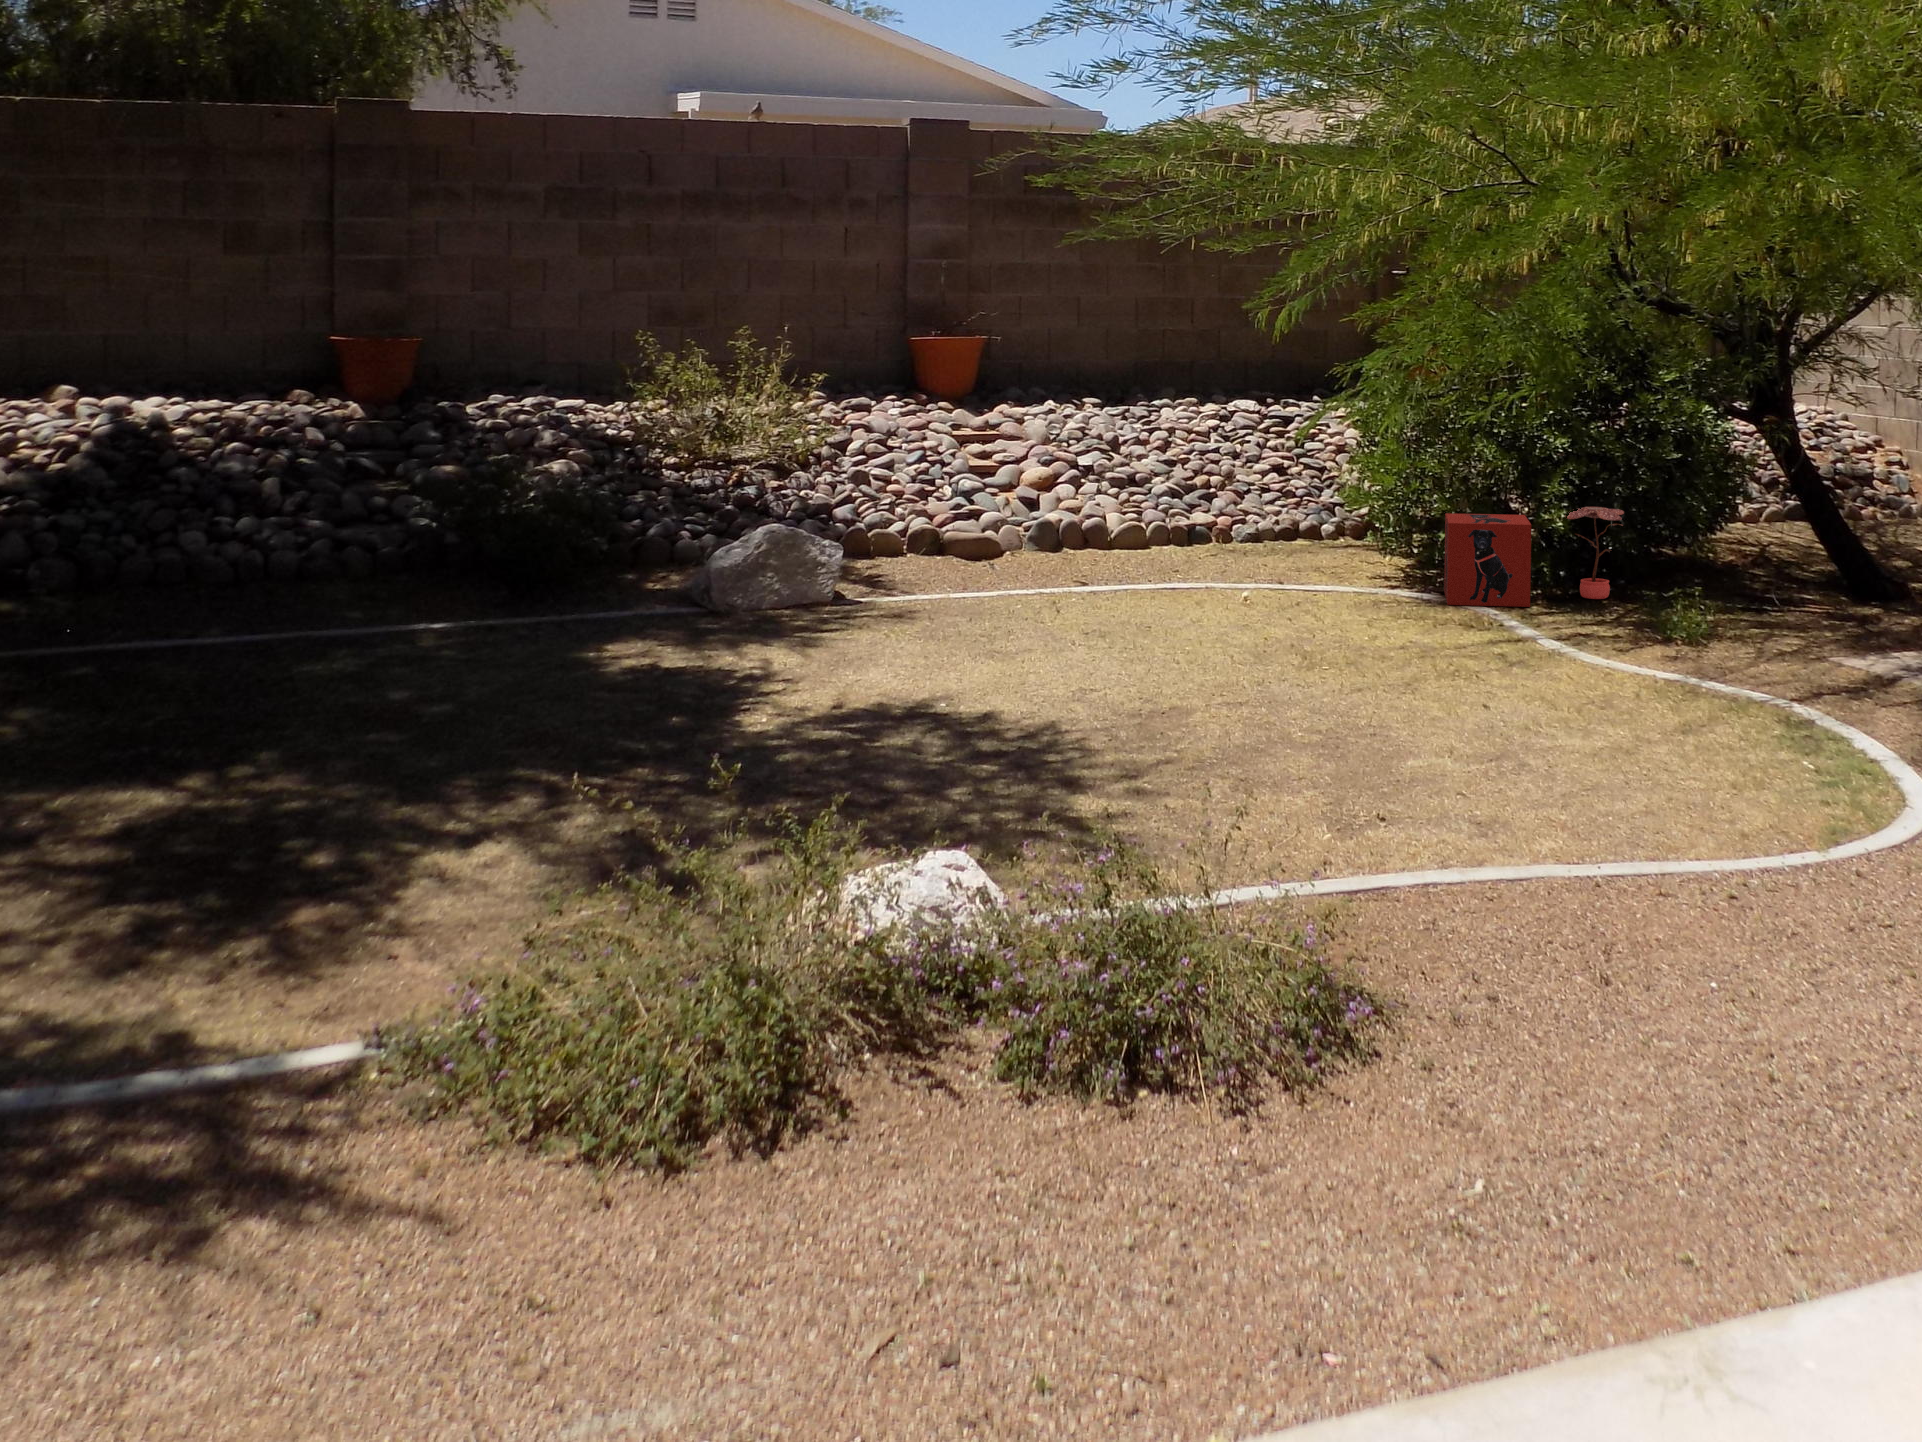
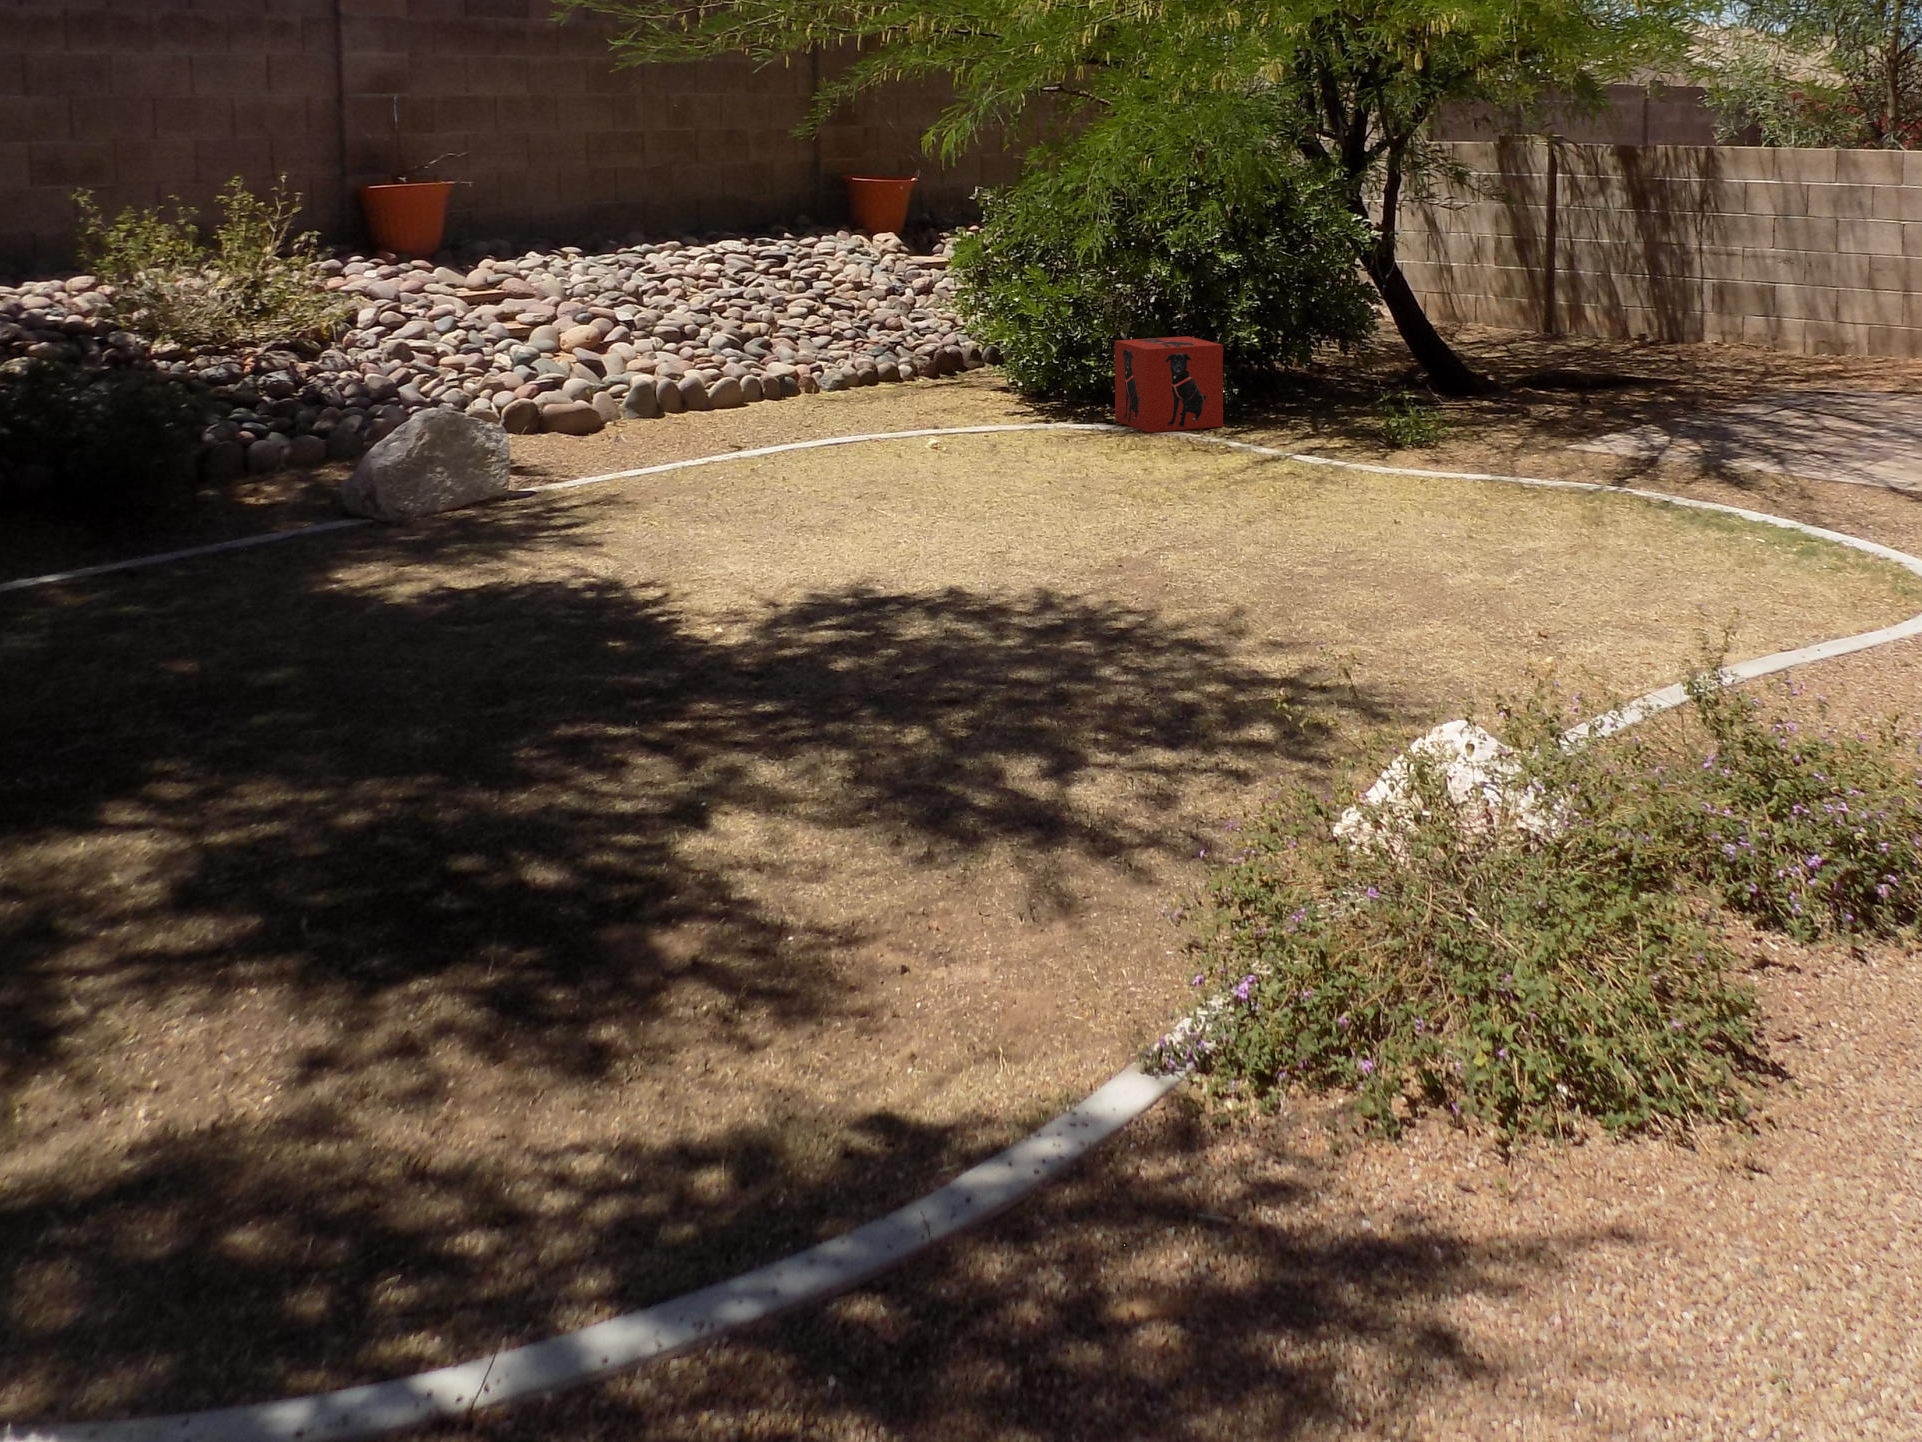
potted plant: present [1567,507,1624,599] -> none [1224,323,1287,414]

